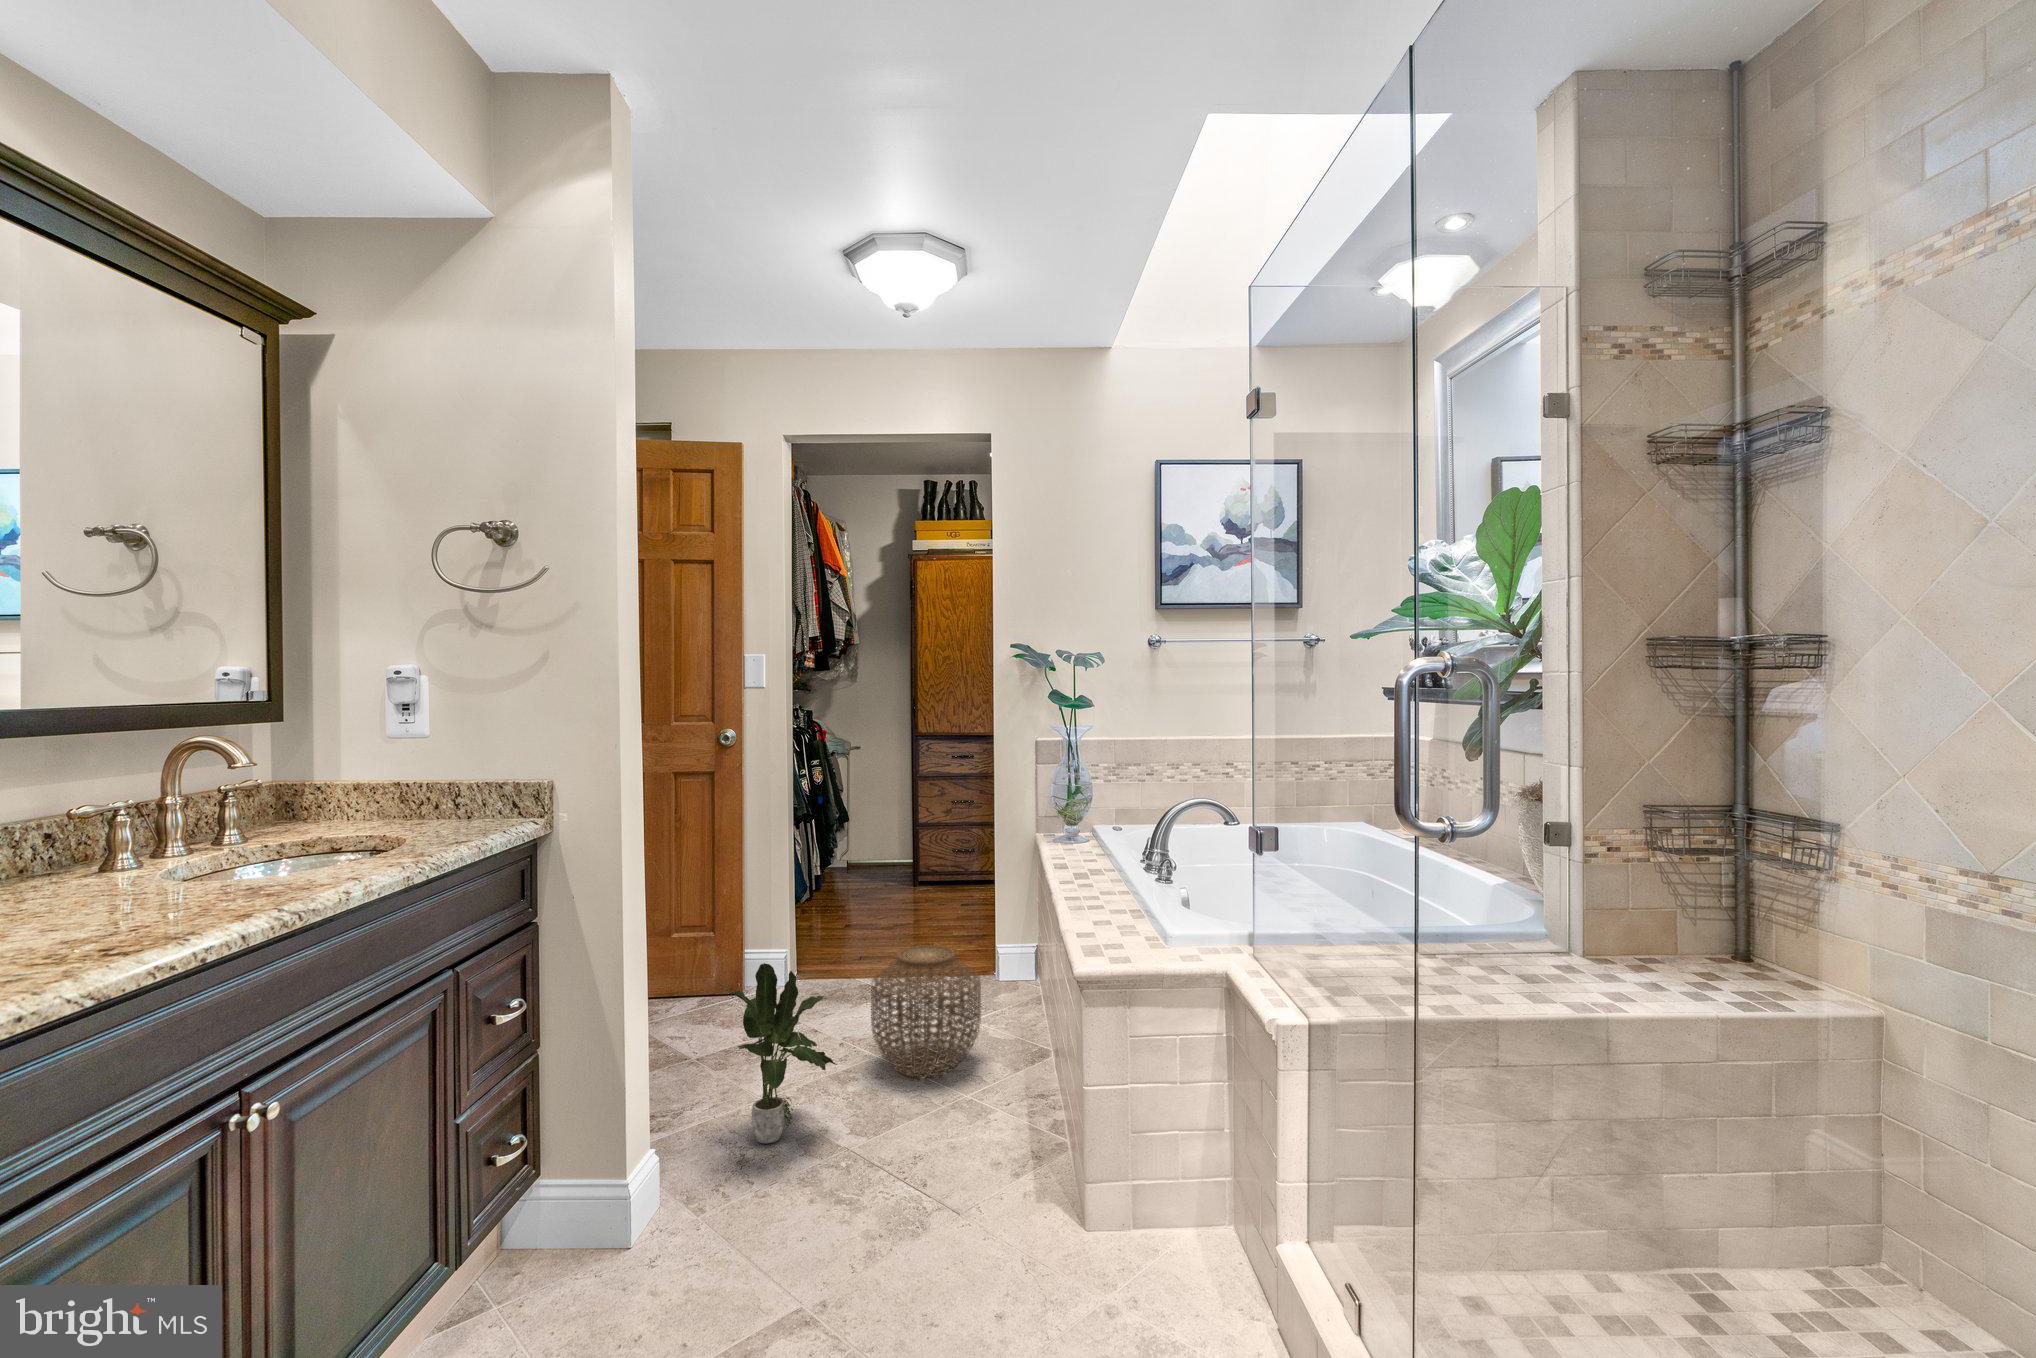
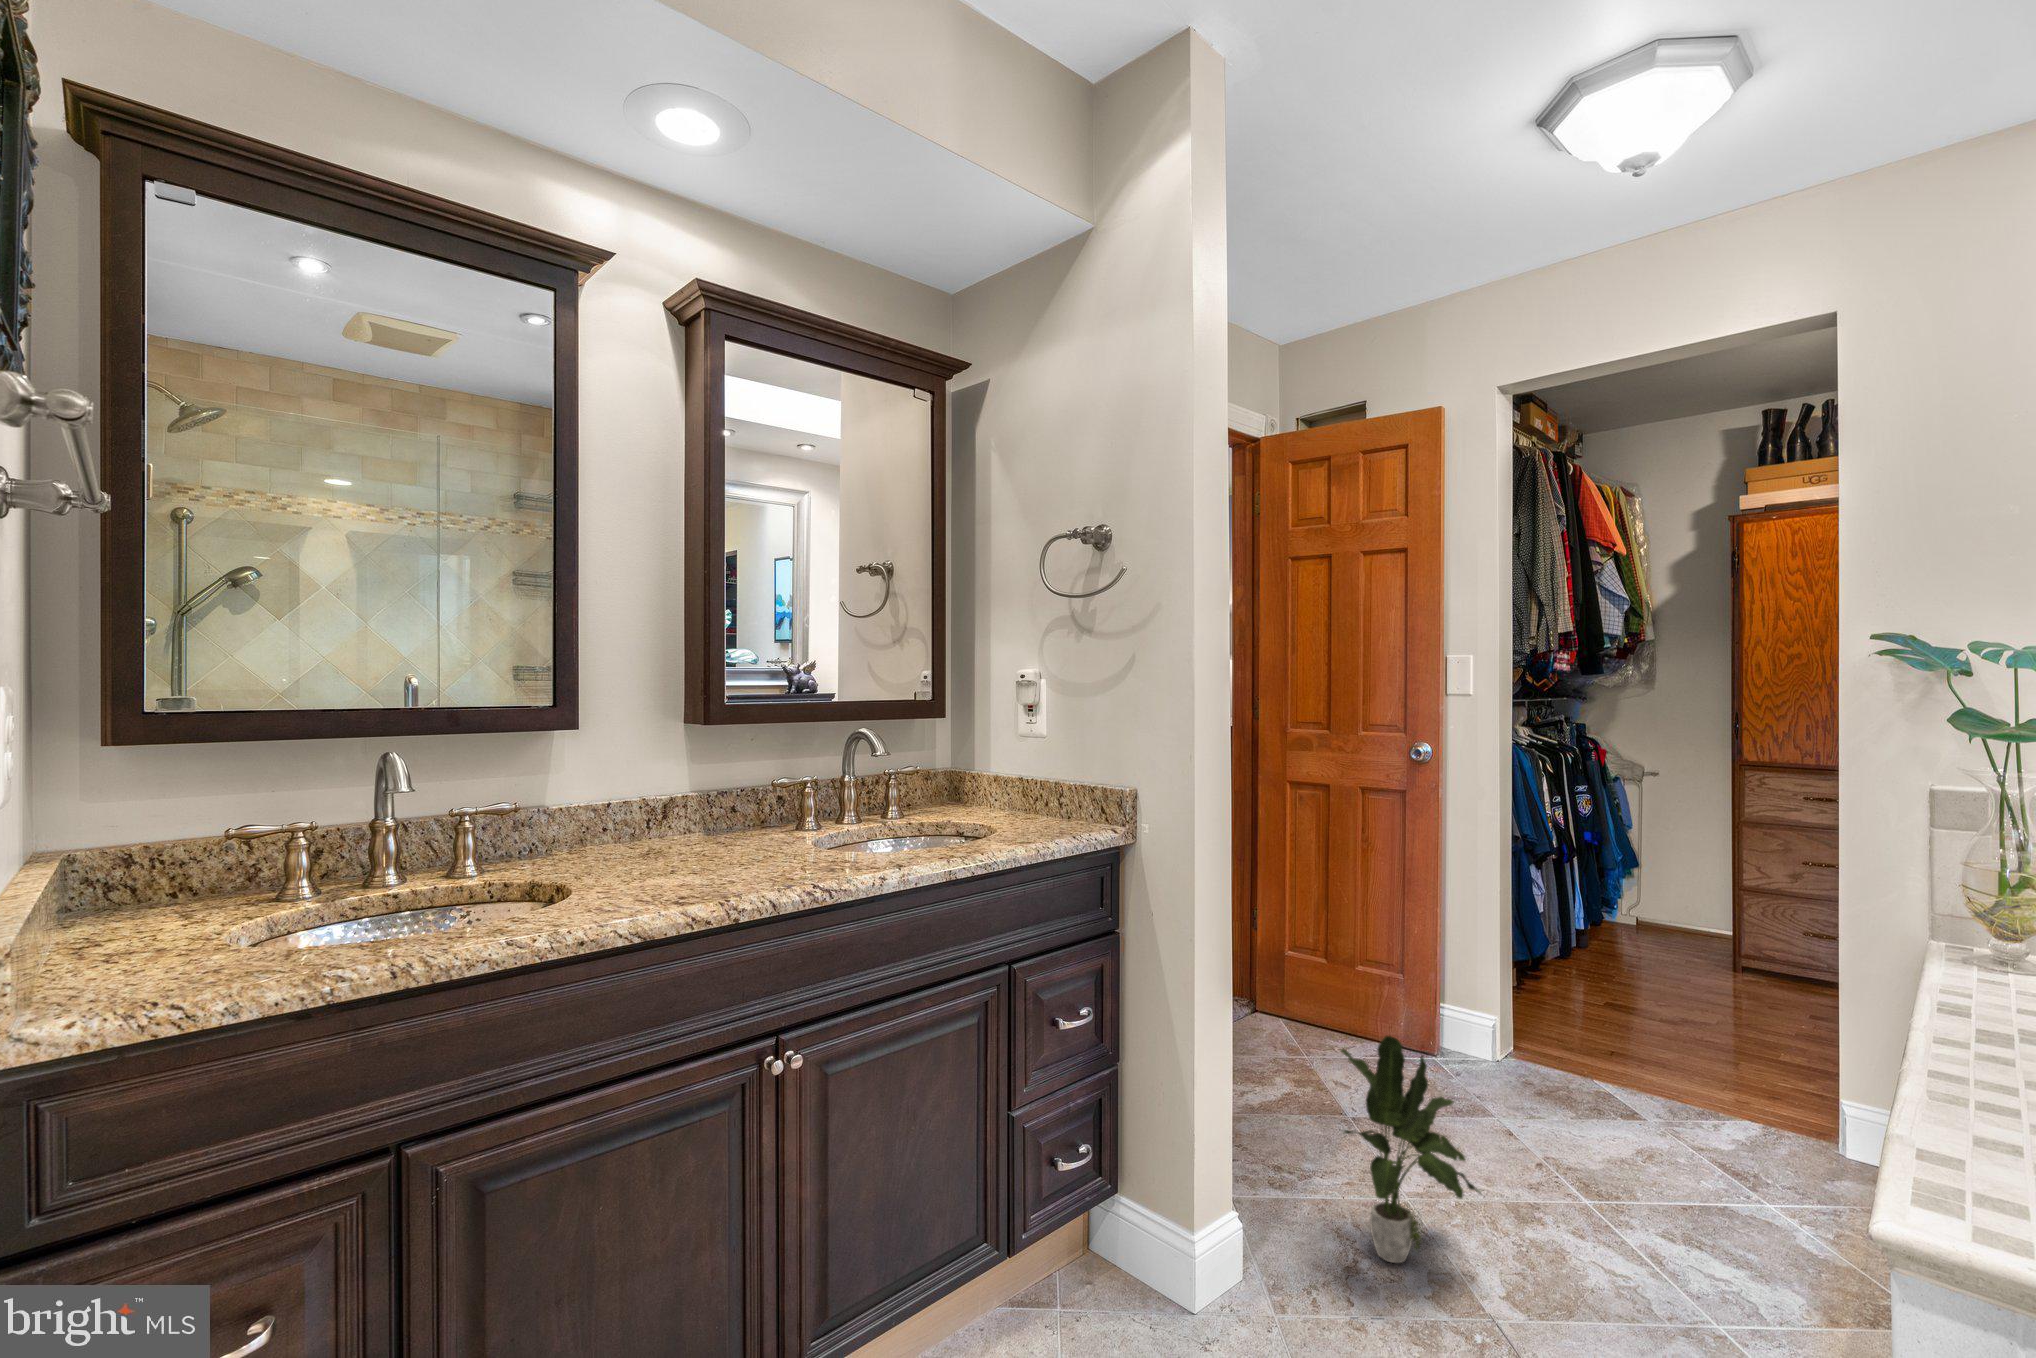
woven basket: present [871,945,981,1078] -> none [1566,1065,1756,1270]

